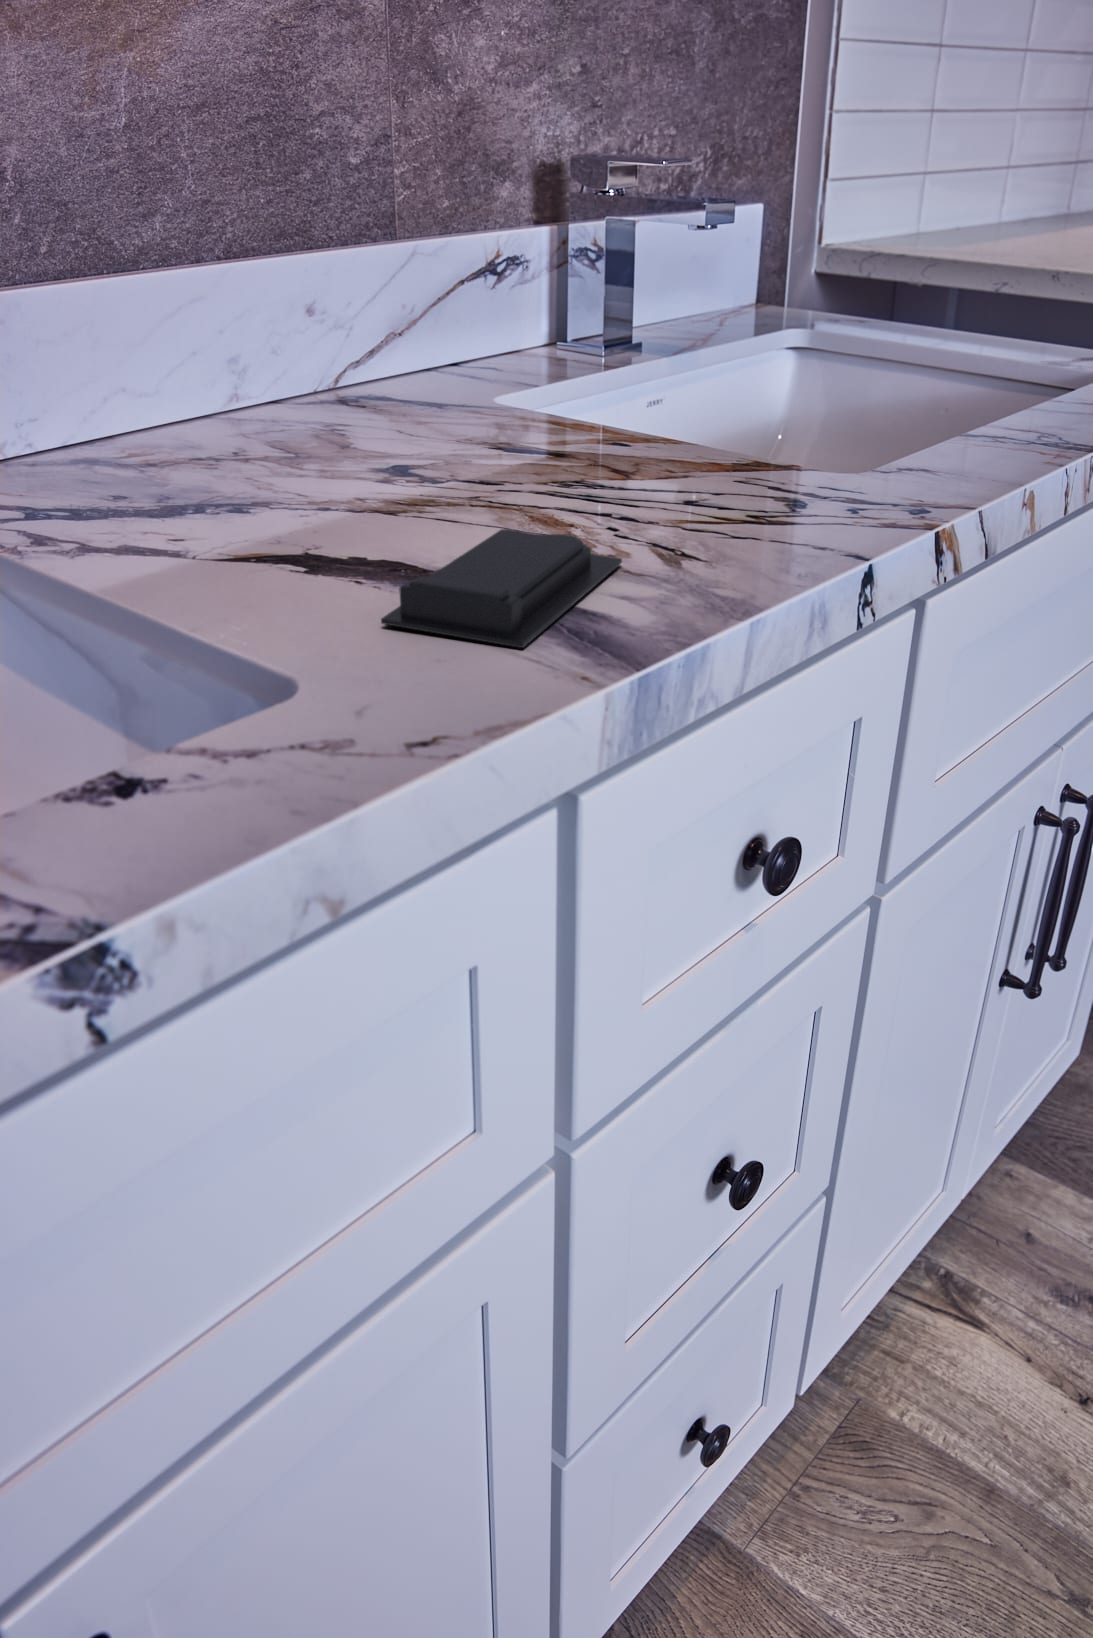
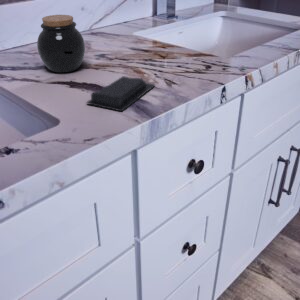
jar: none [169,311,345,524] -> present [37,15,85,73]

